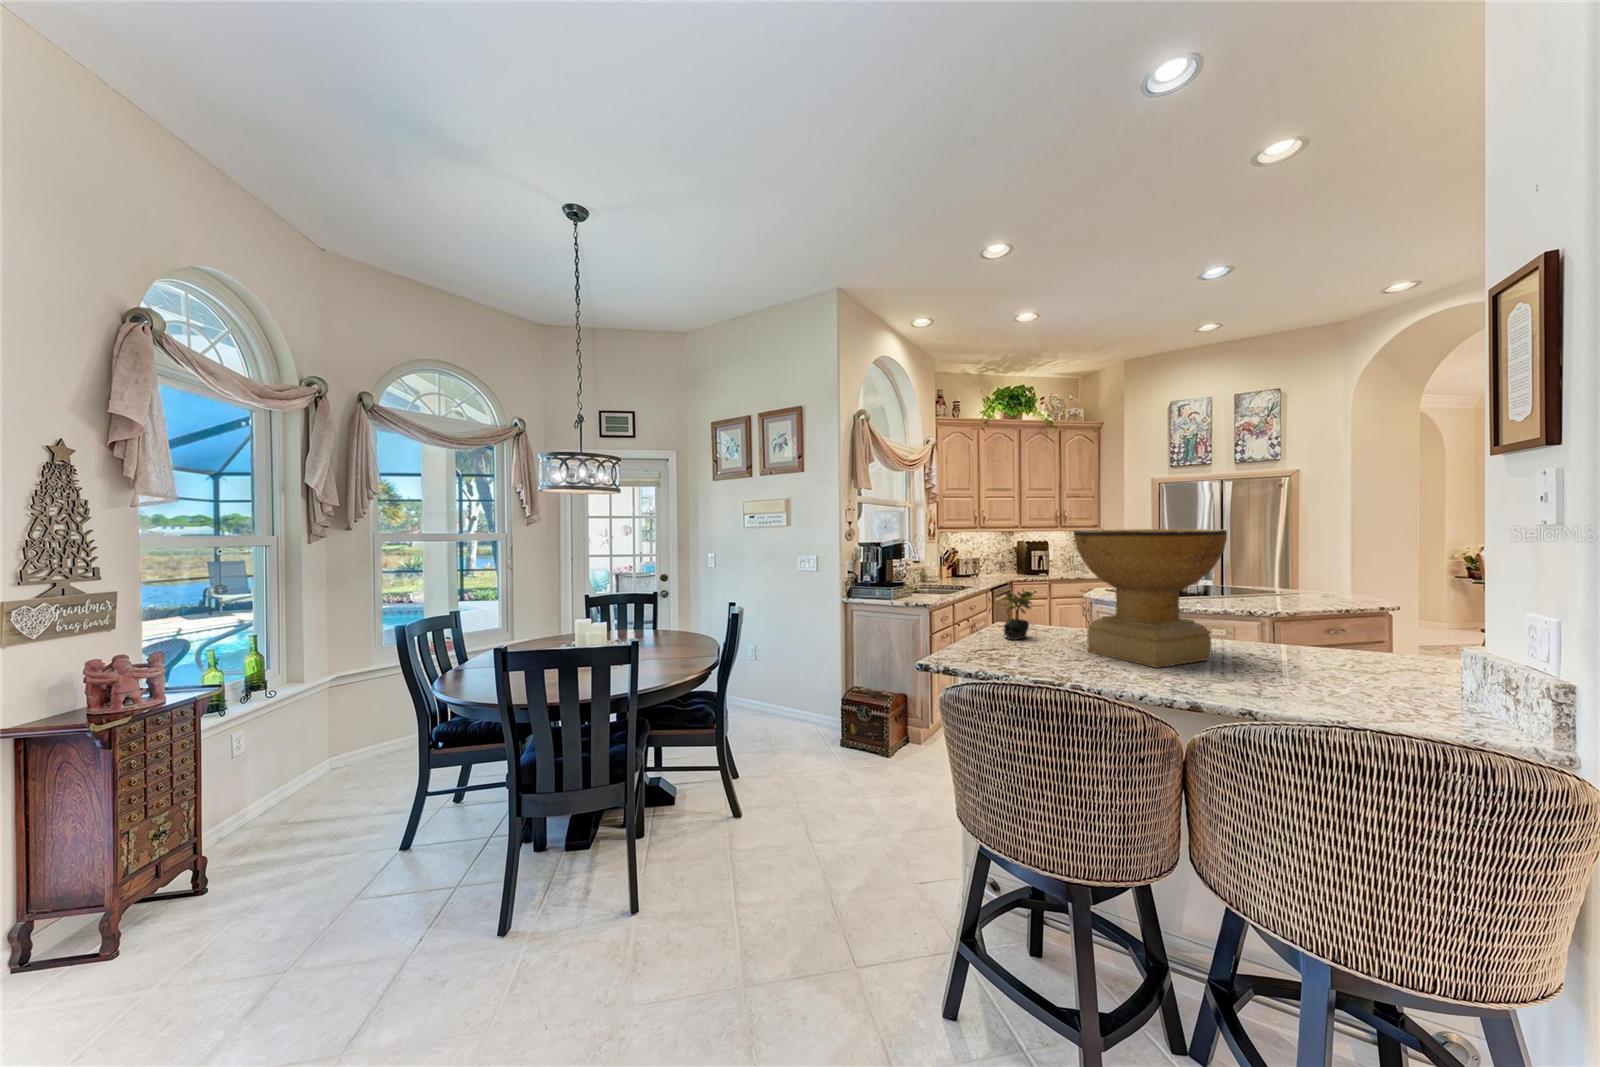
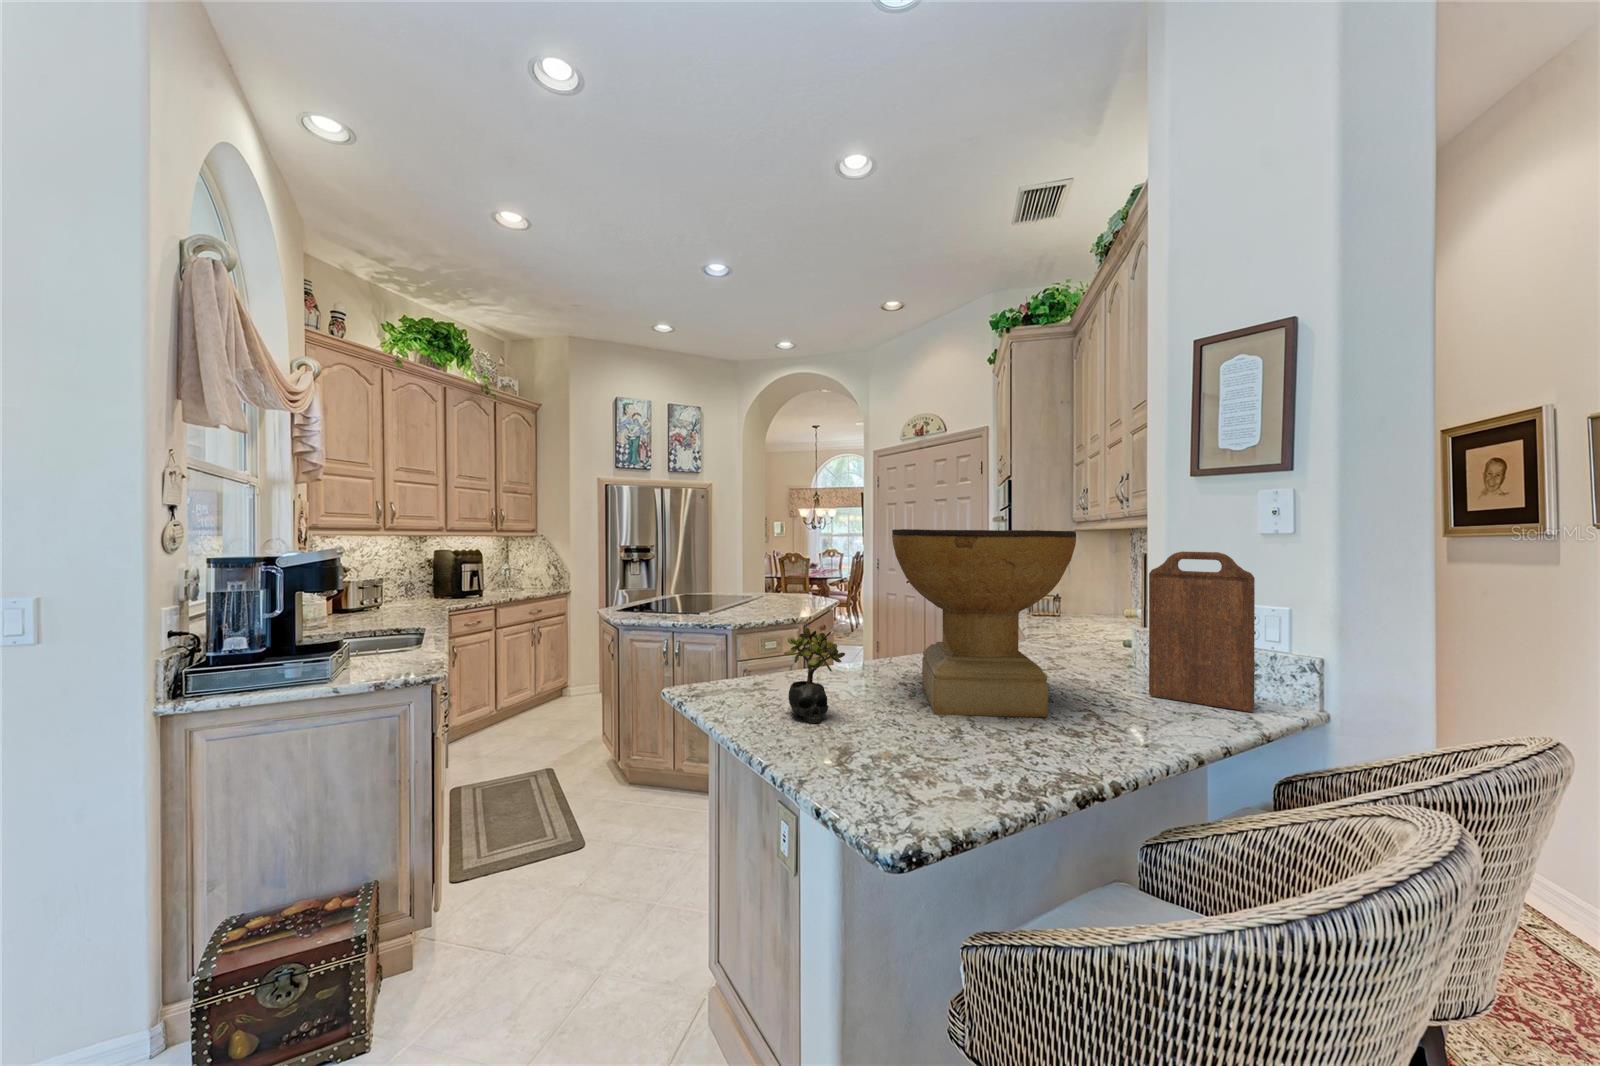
cutting board: none [1327,550,1397,712] -> present [1149,551,1255,712]

